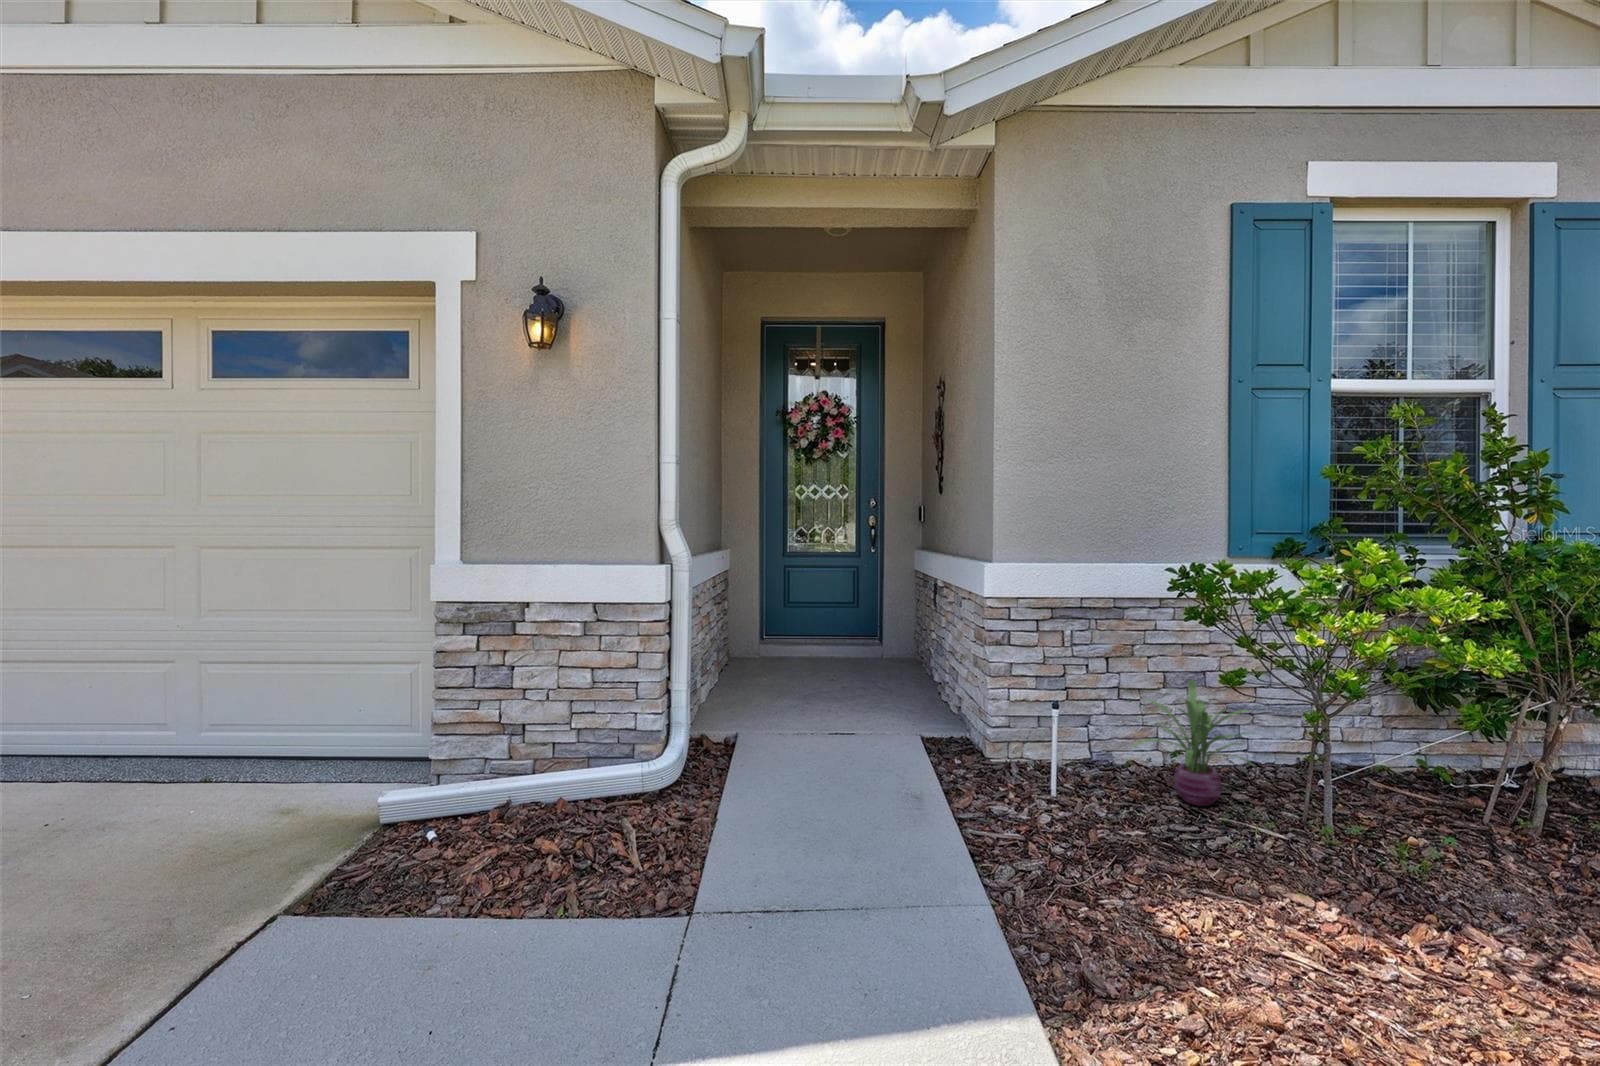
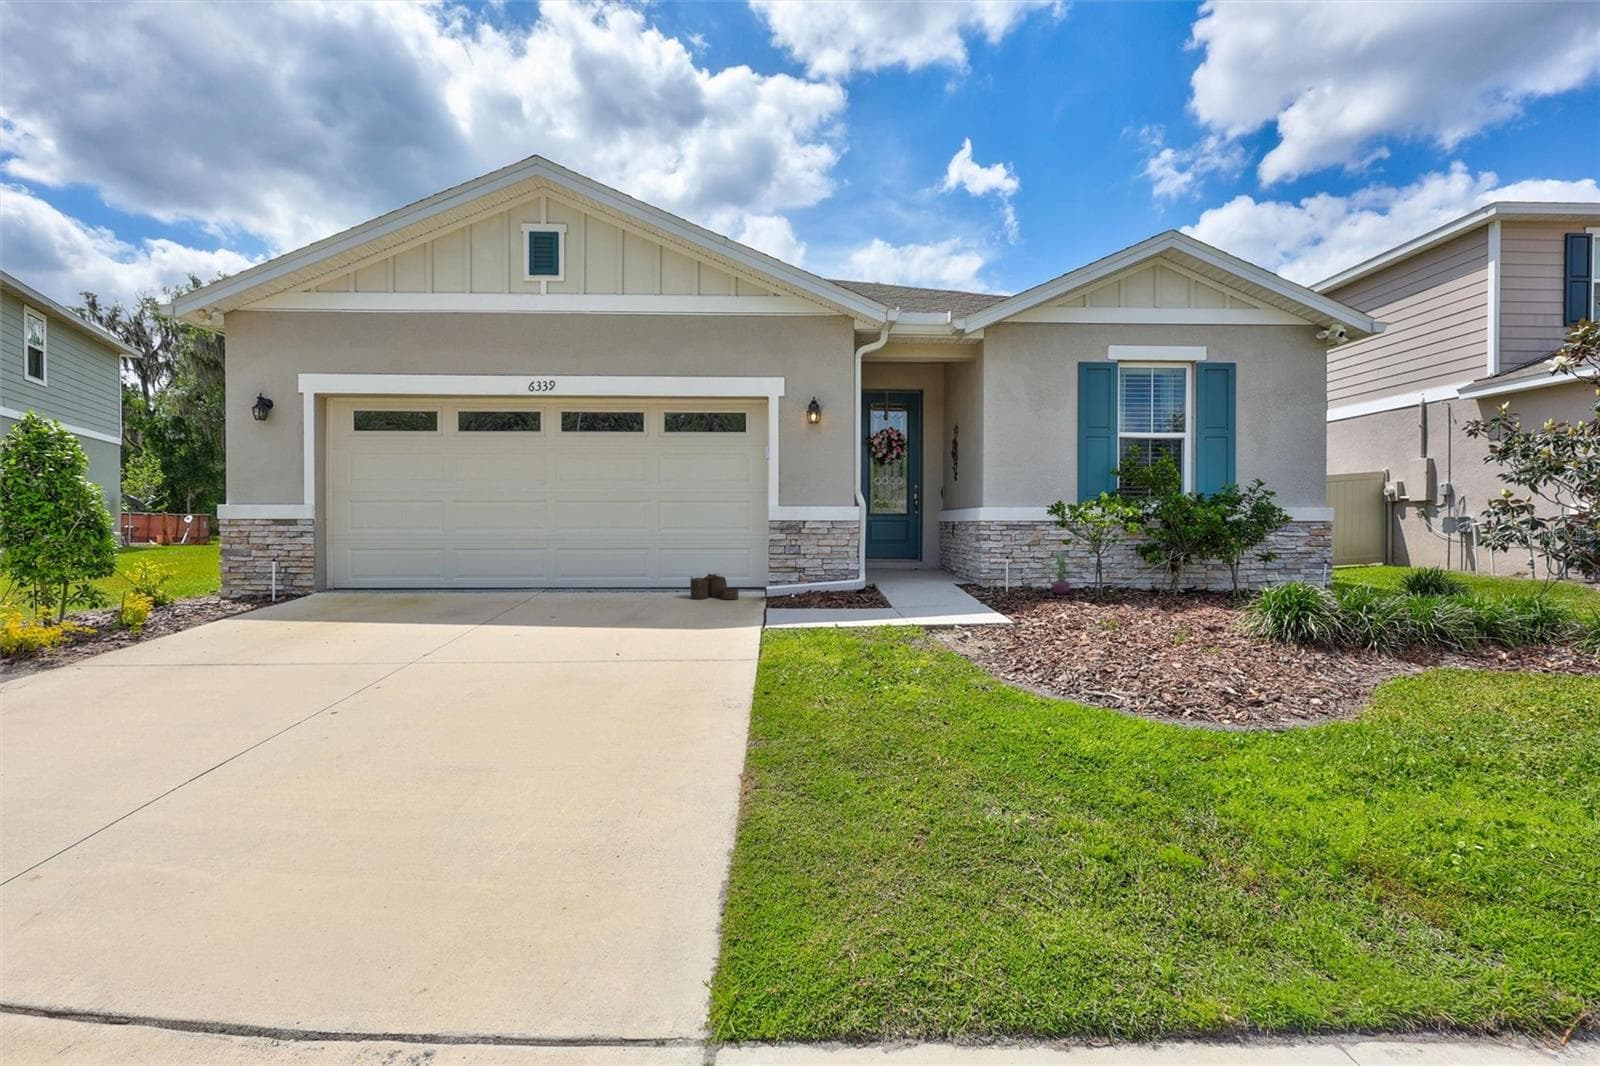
woven basket: none [202,722,341,817] -> present [690,574,739,599]

